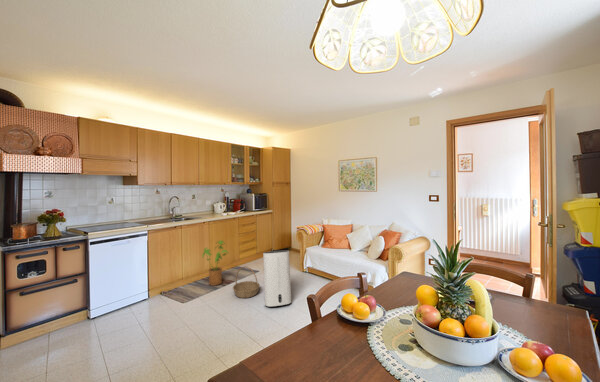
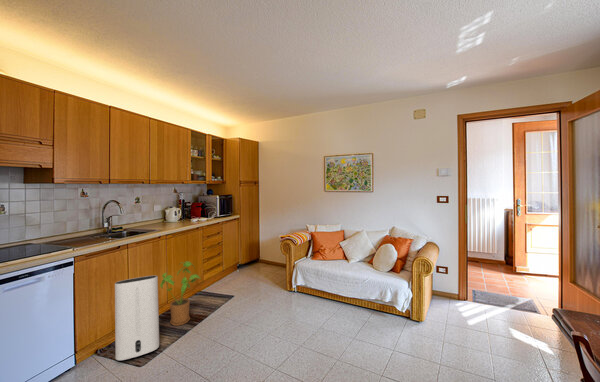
air purifier: present [263,250,291,307] -> present [115,275,159,360]
basket: present [233,266,260,298] -> none [213,296,250,341]

